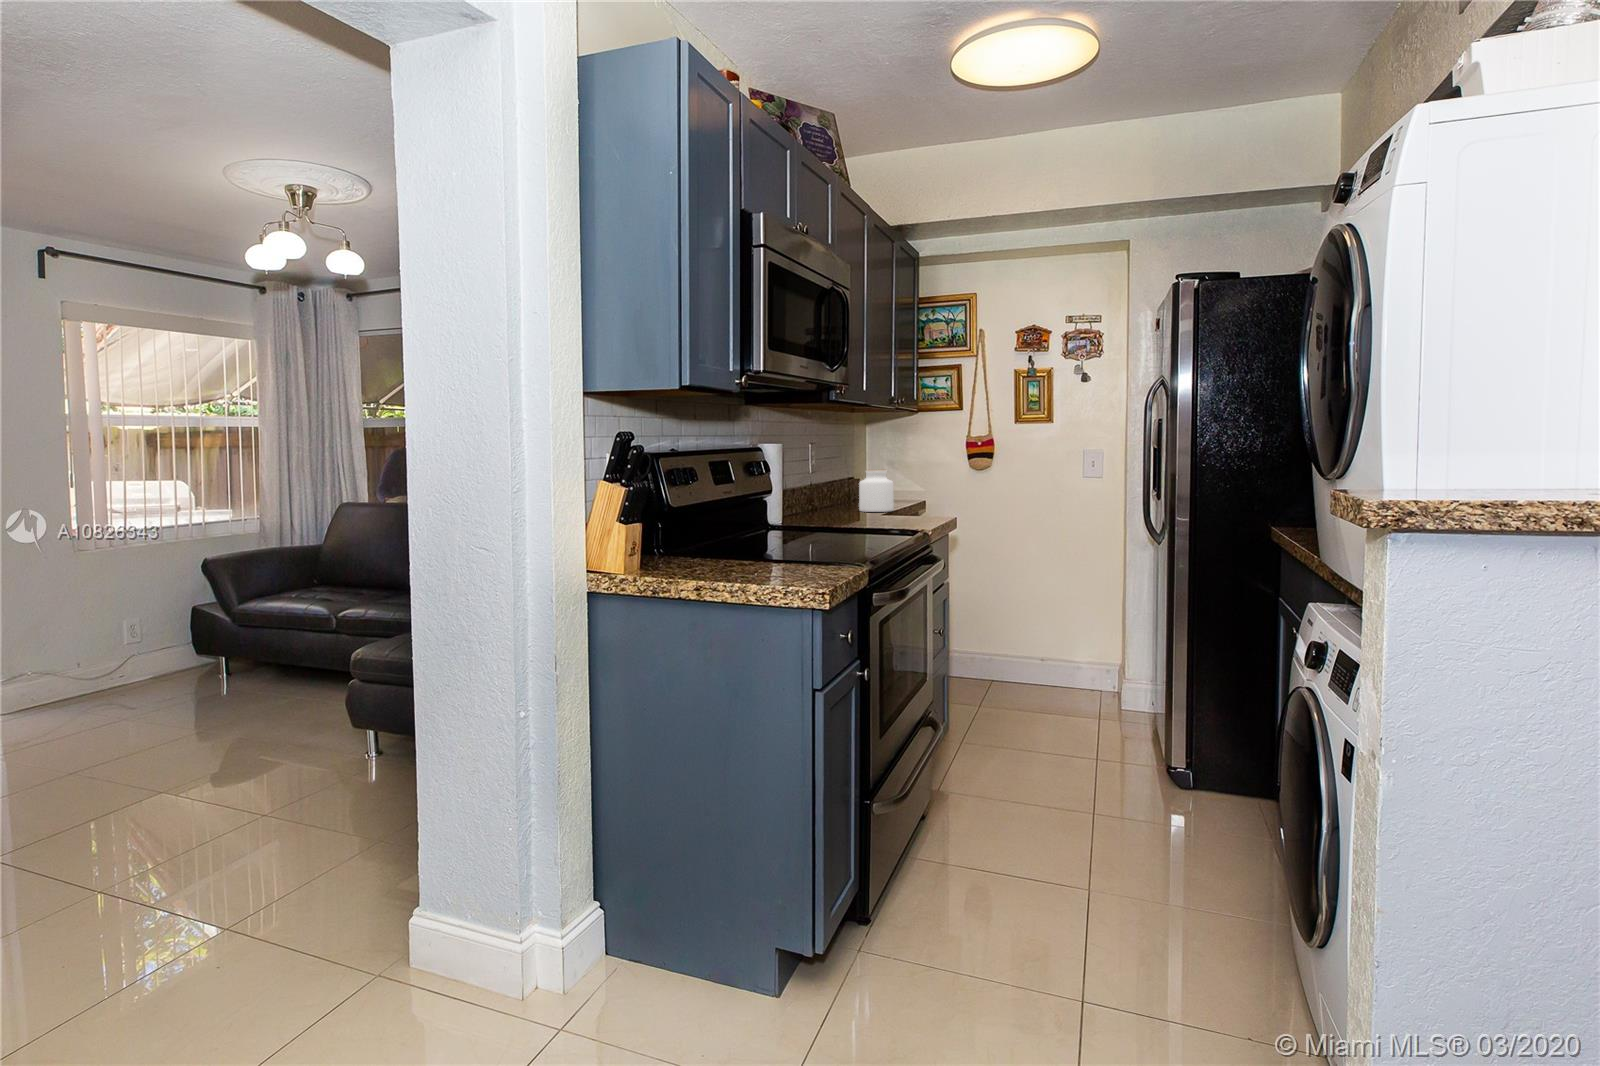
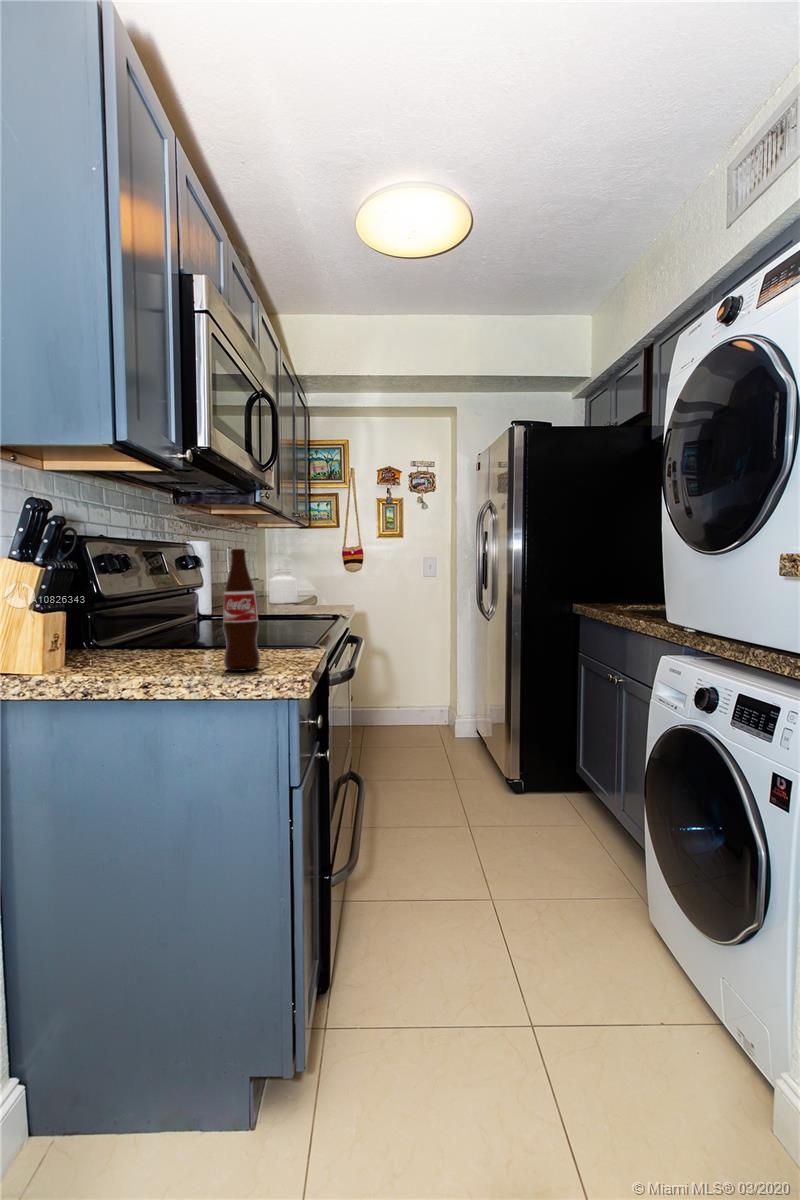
bottle: none [761,474,793,582] -> present [223,549,260,671]

